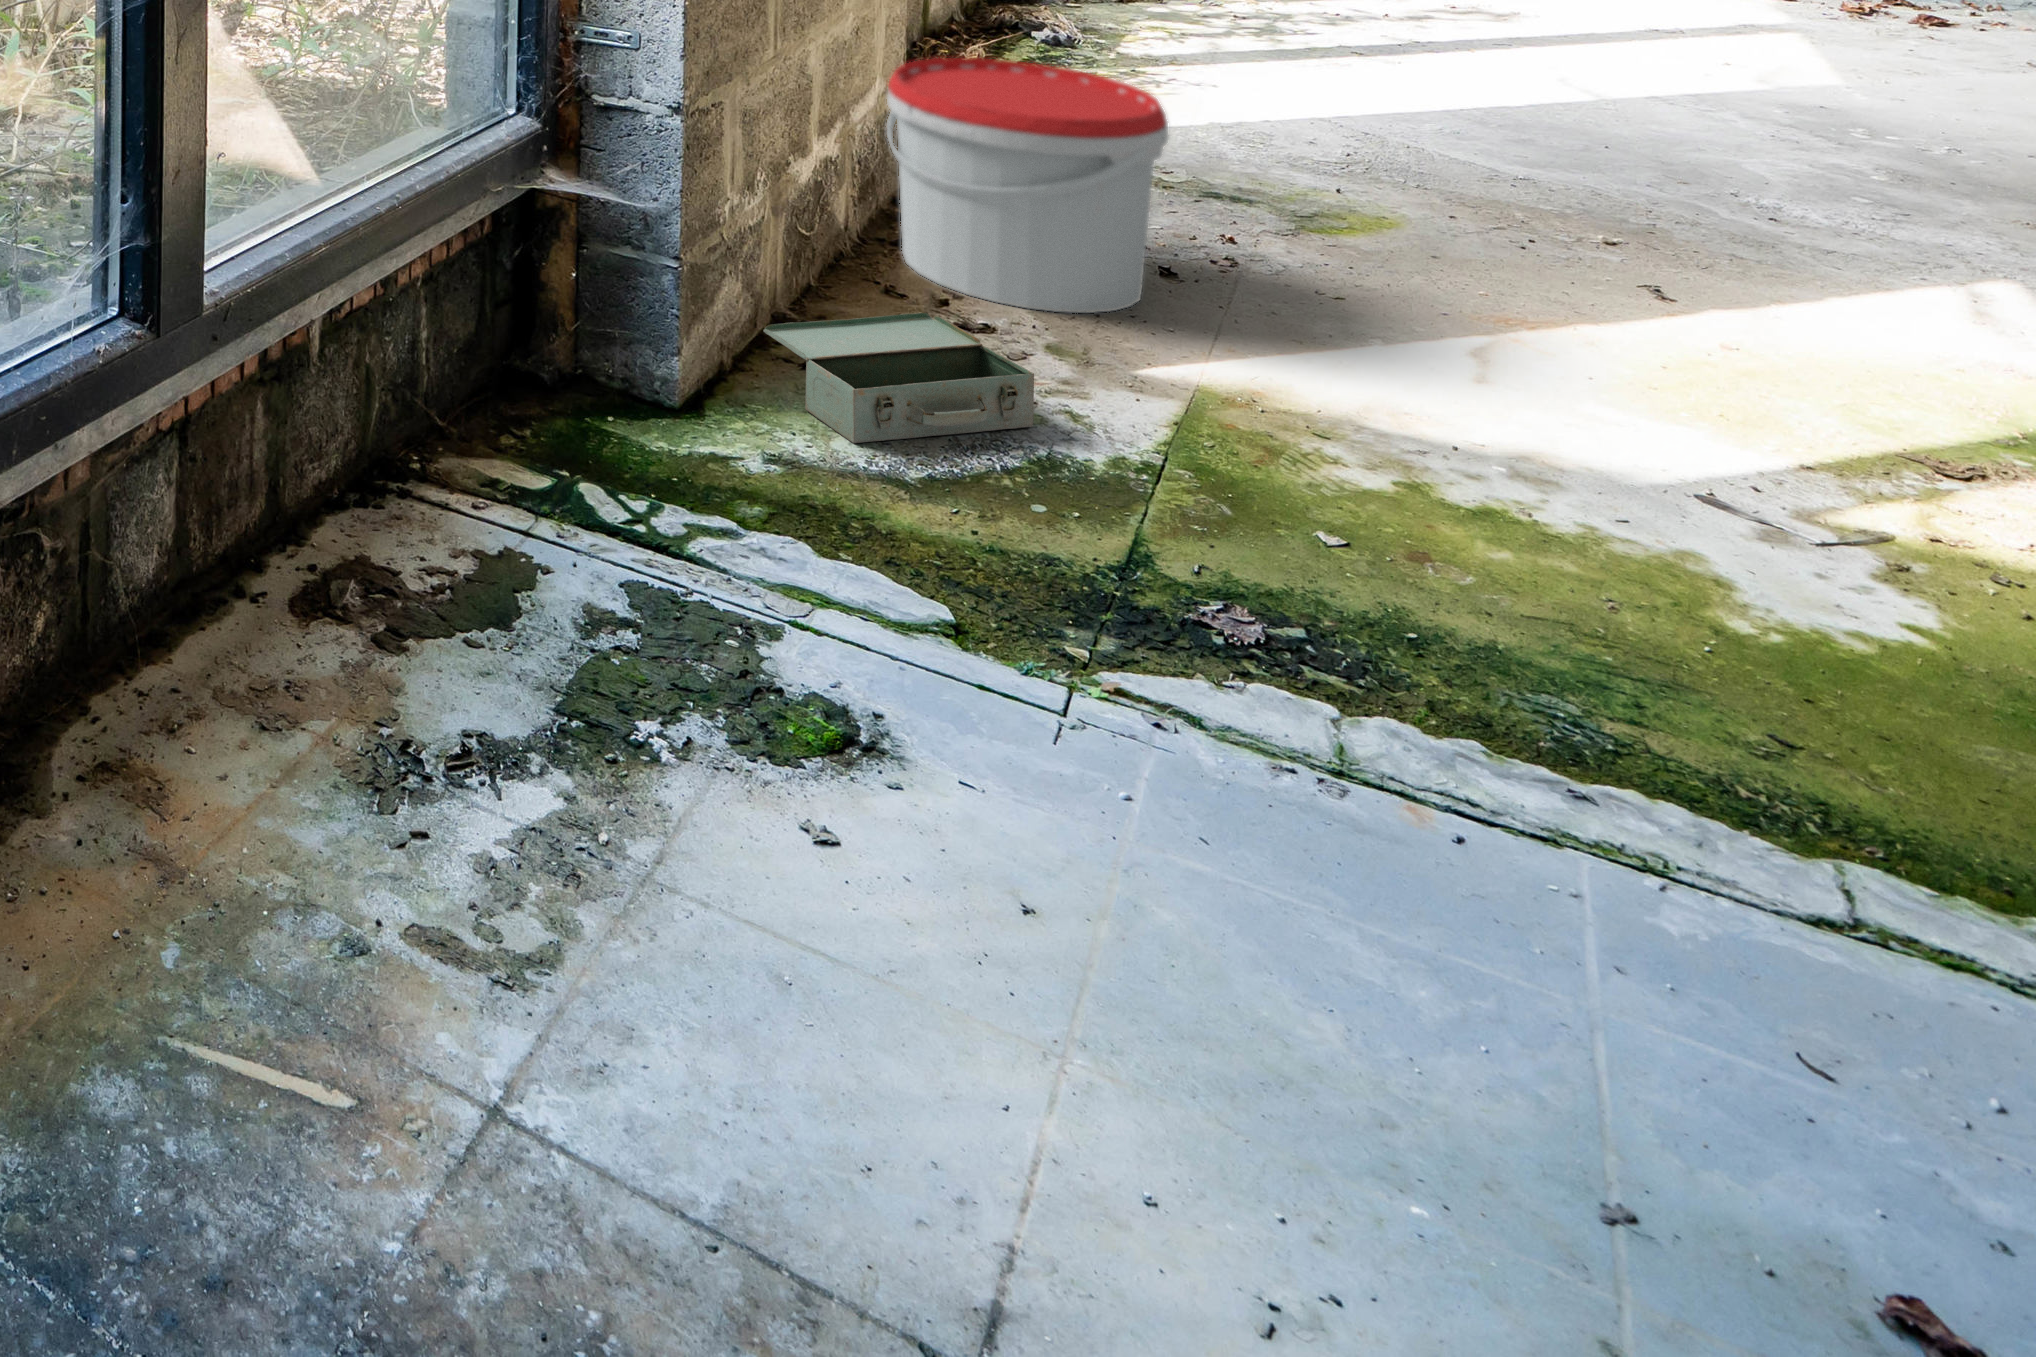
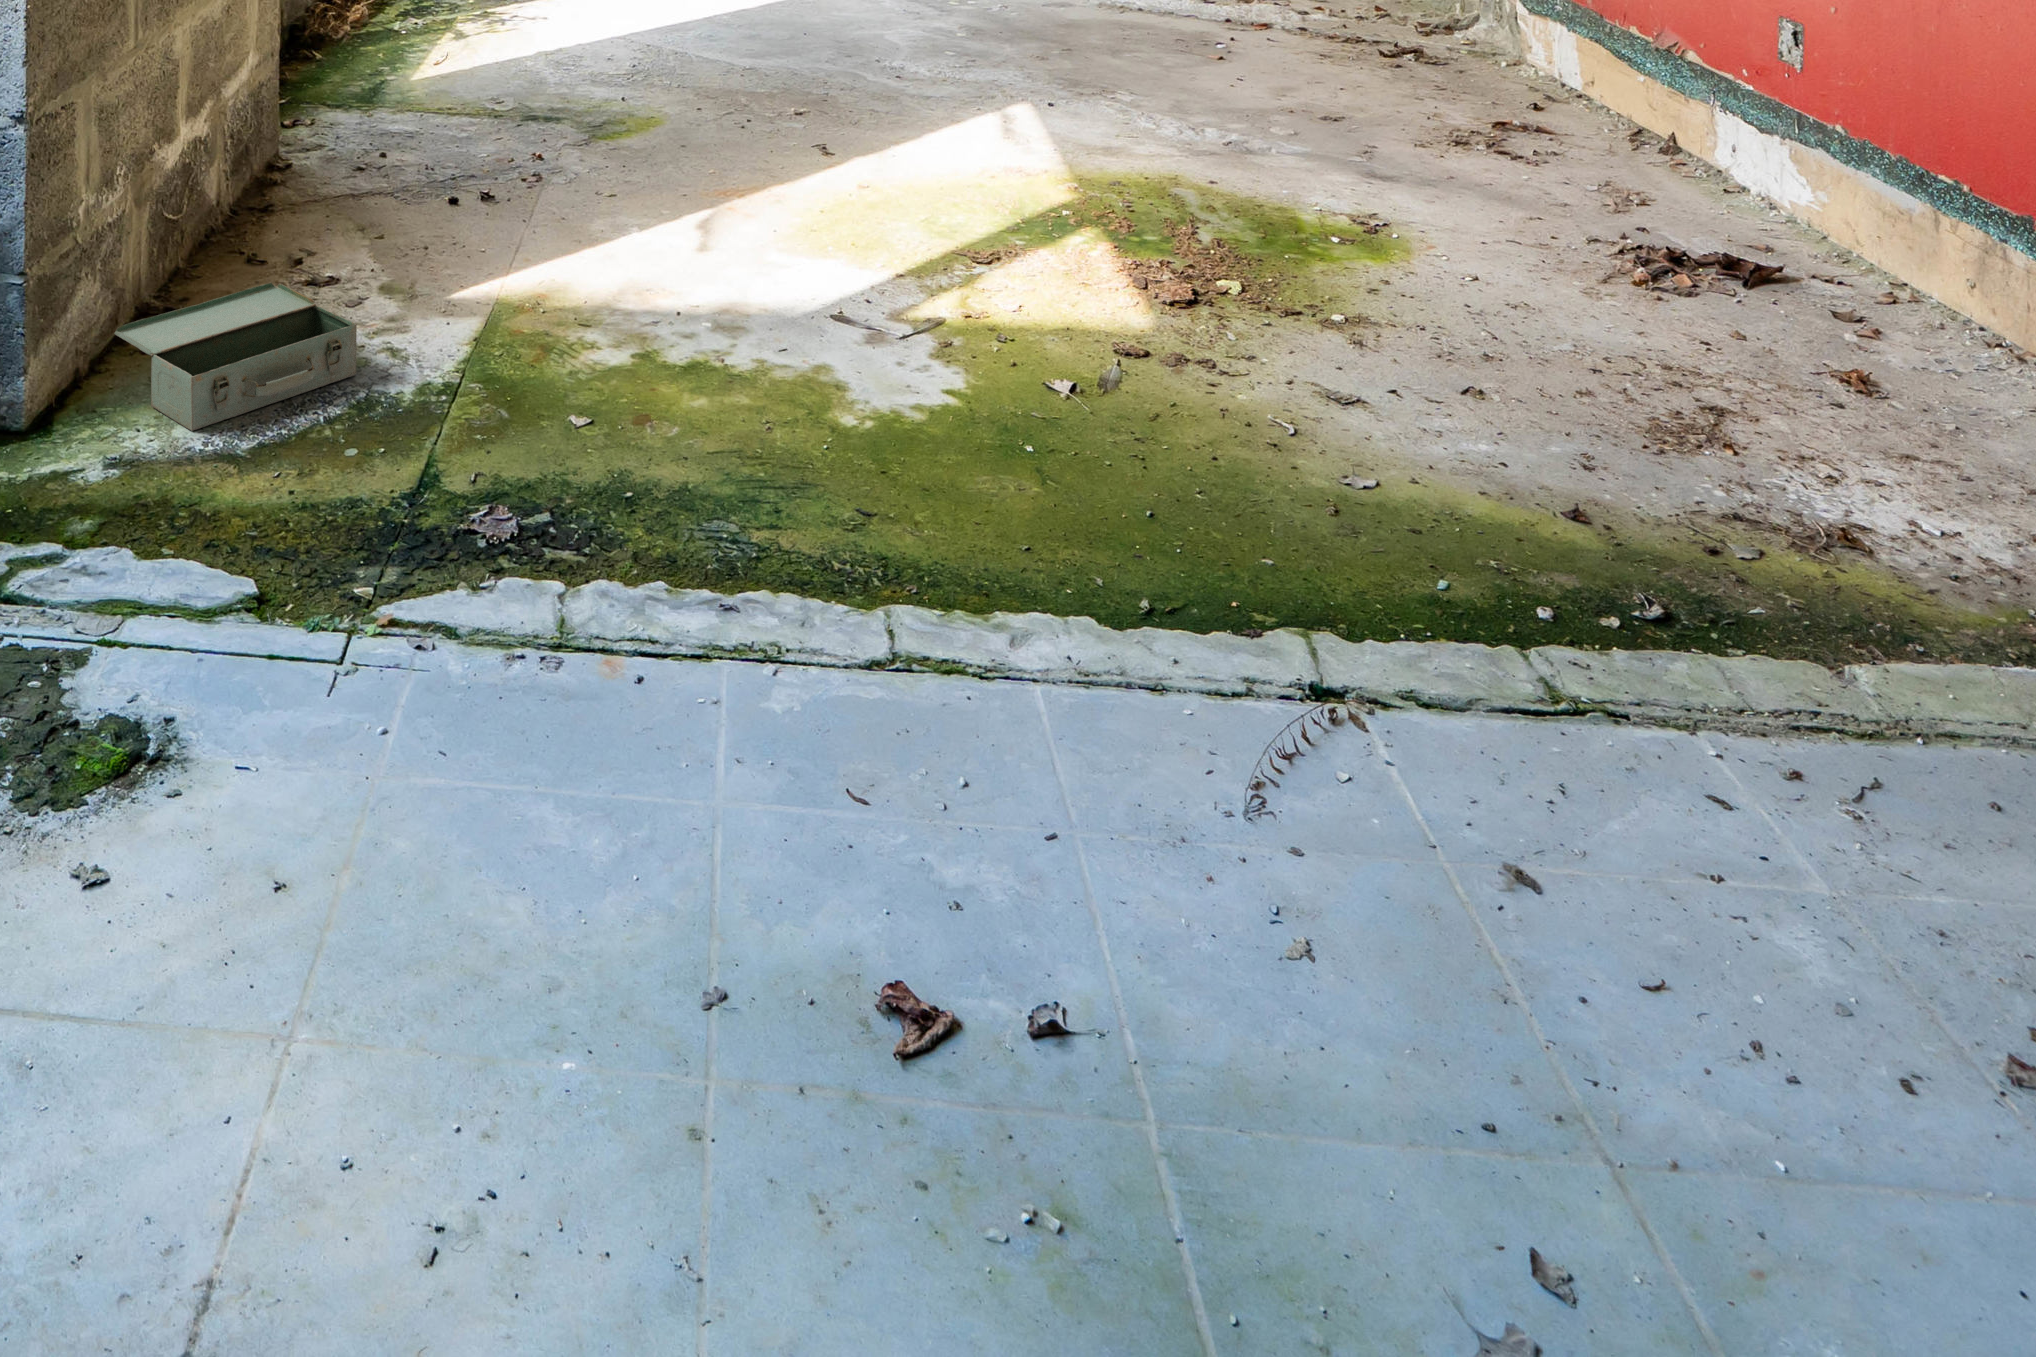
bucket: present [887,58,1169,313] -> none [253,24,483,258]

